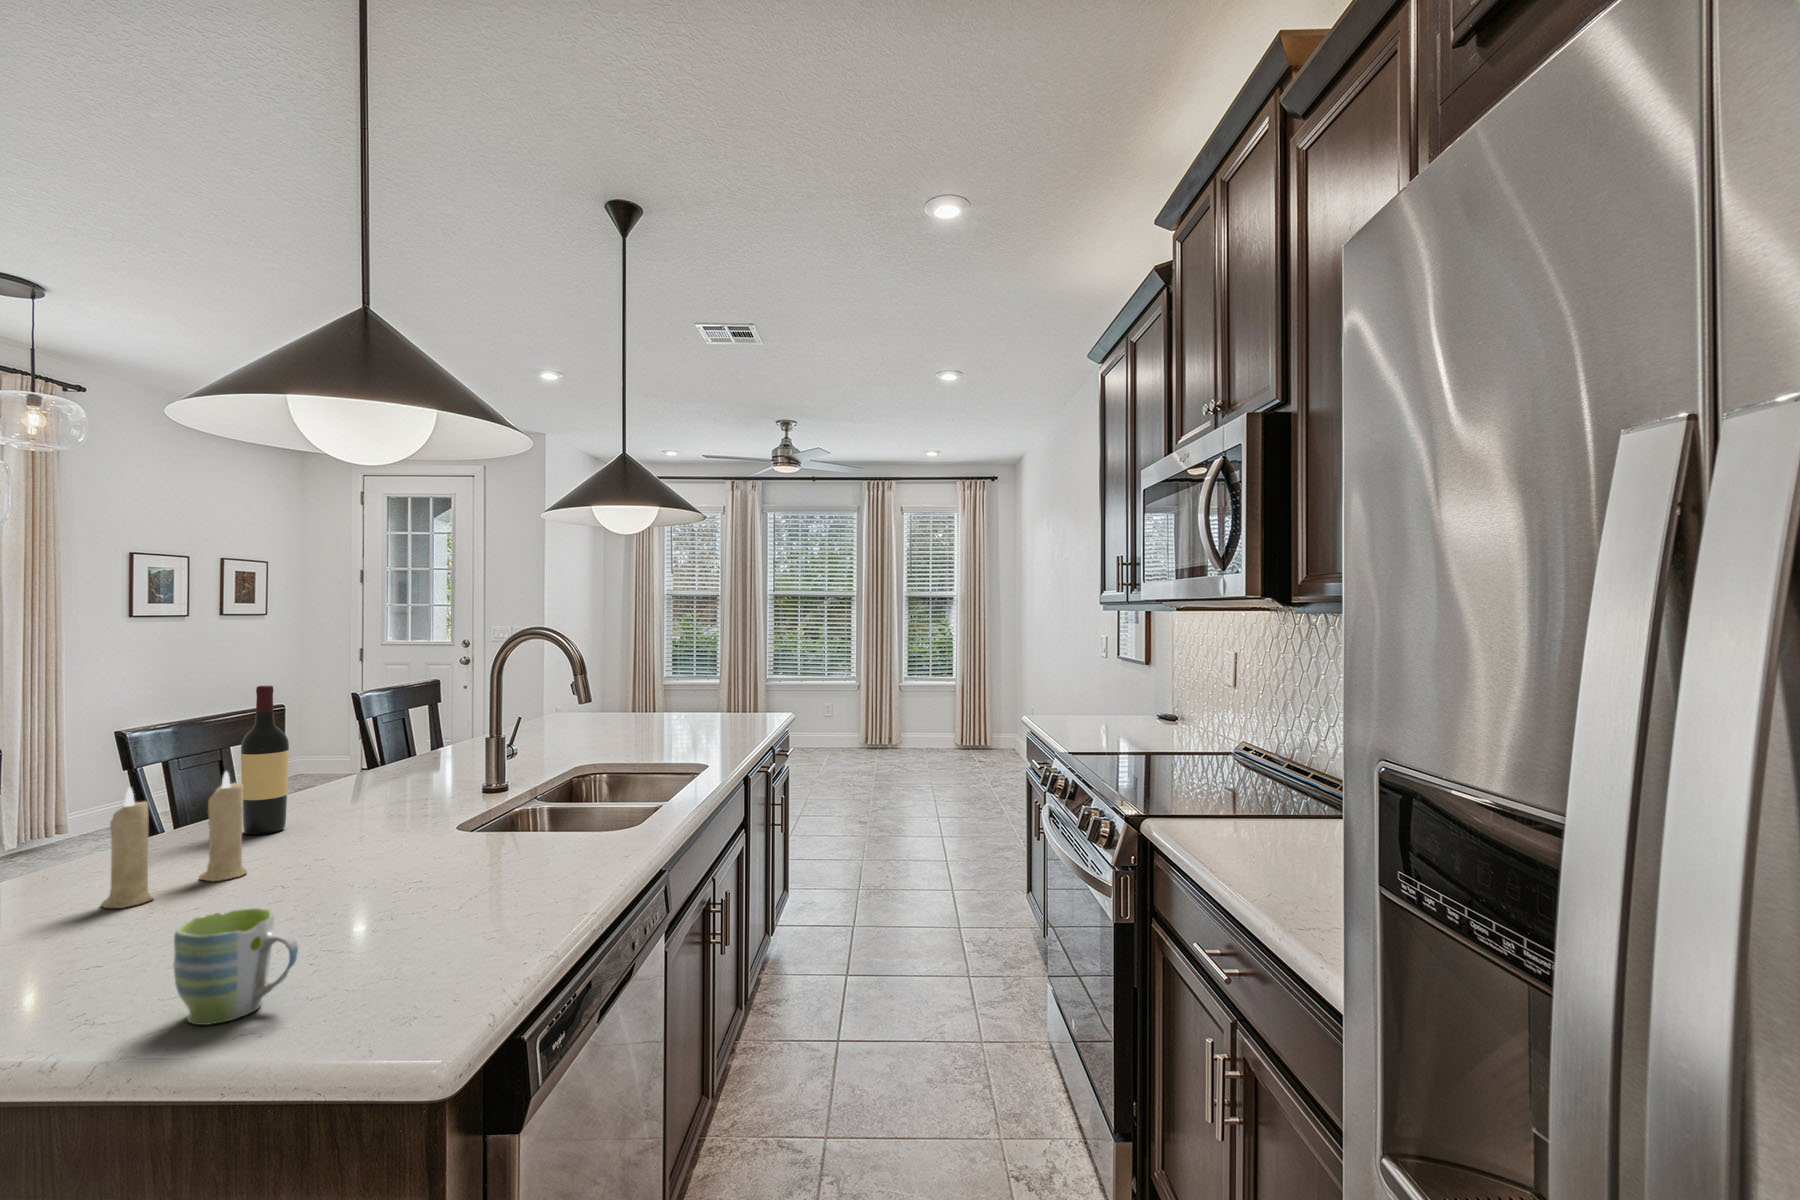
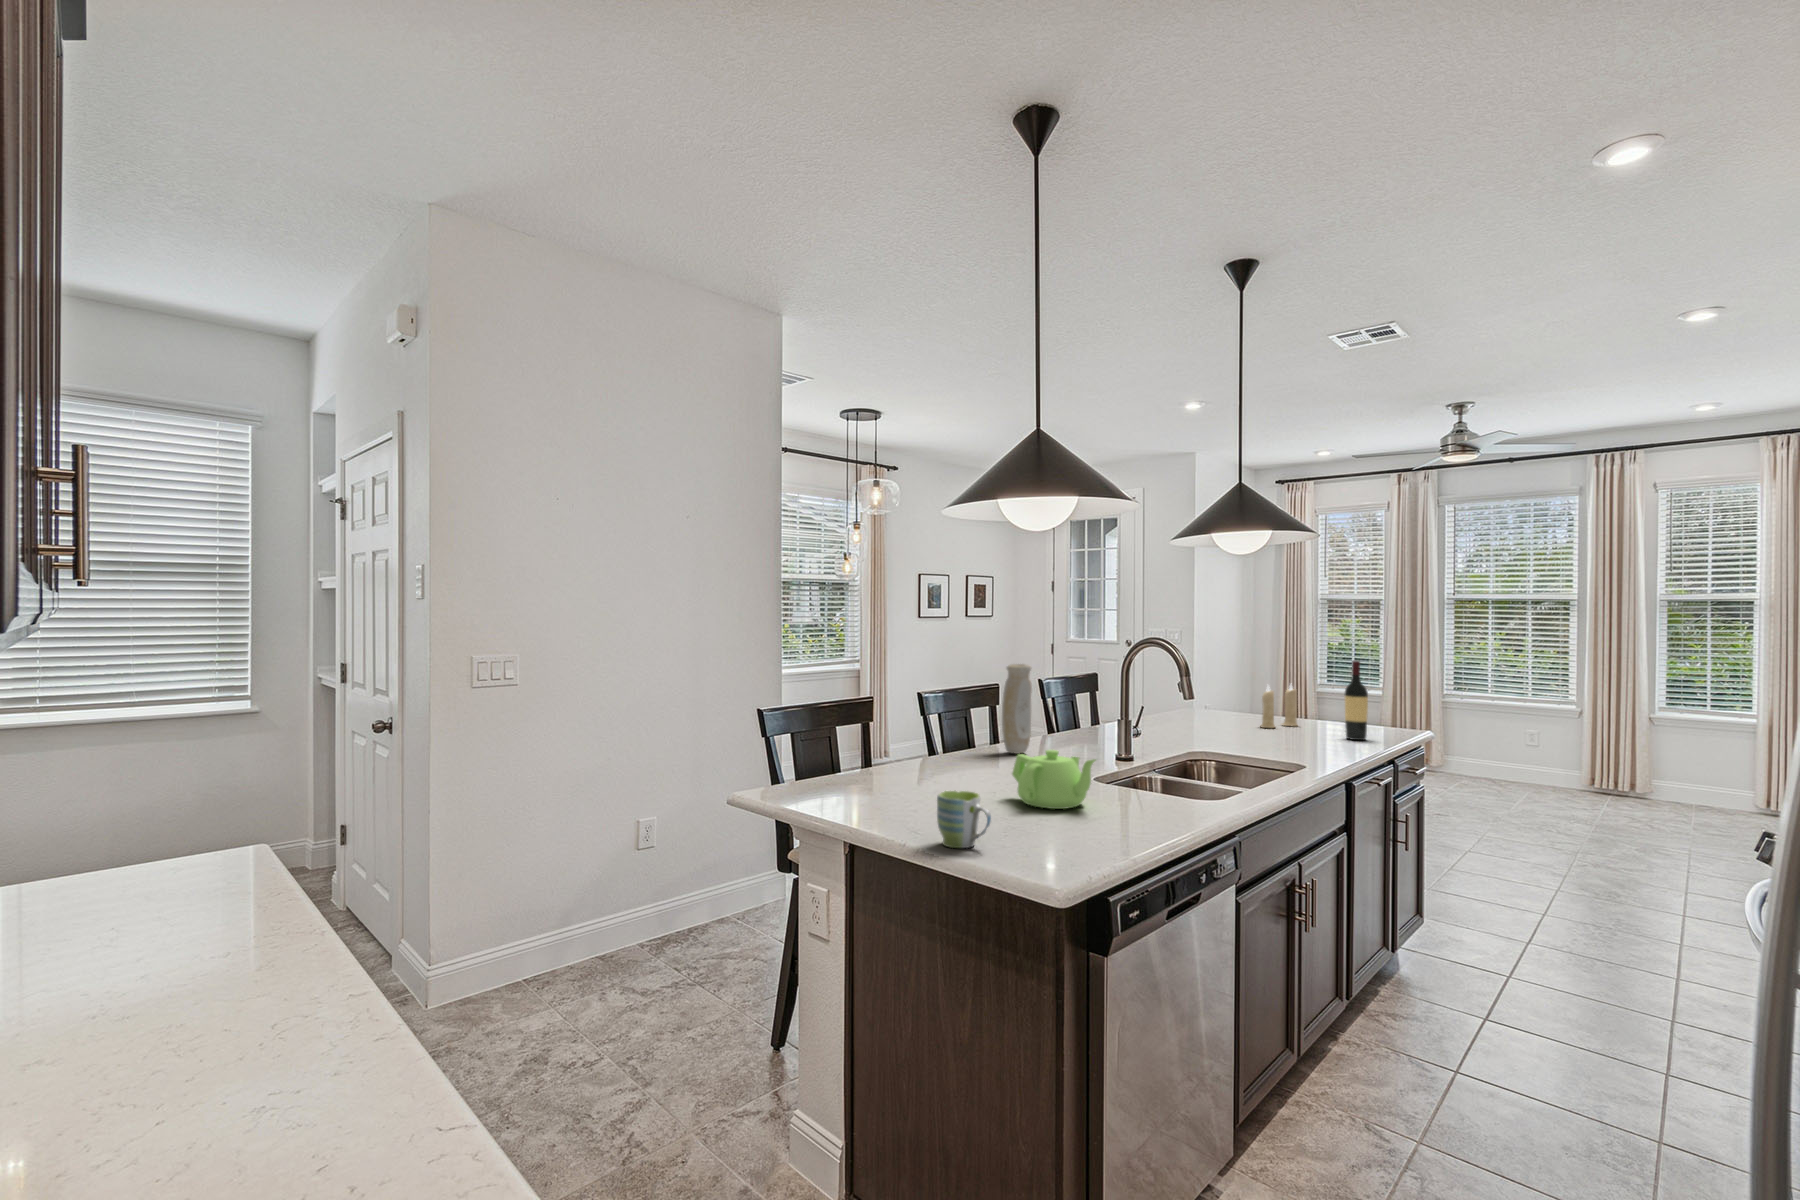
vase: none [301,676,351,806] -> present [1002,664,1032,754]
wine bottle: present [241,686,289,834] -> present [1344,661,1368,740]
candle: present [101,772,247,908] -> present [1261,685,1297,728]
teapot: none [328,801,477,893] -> present [1012,750,1095,809]

